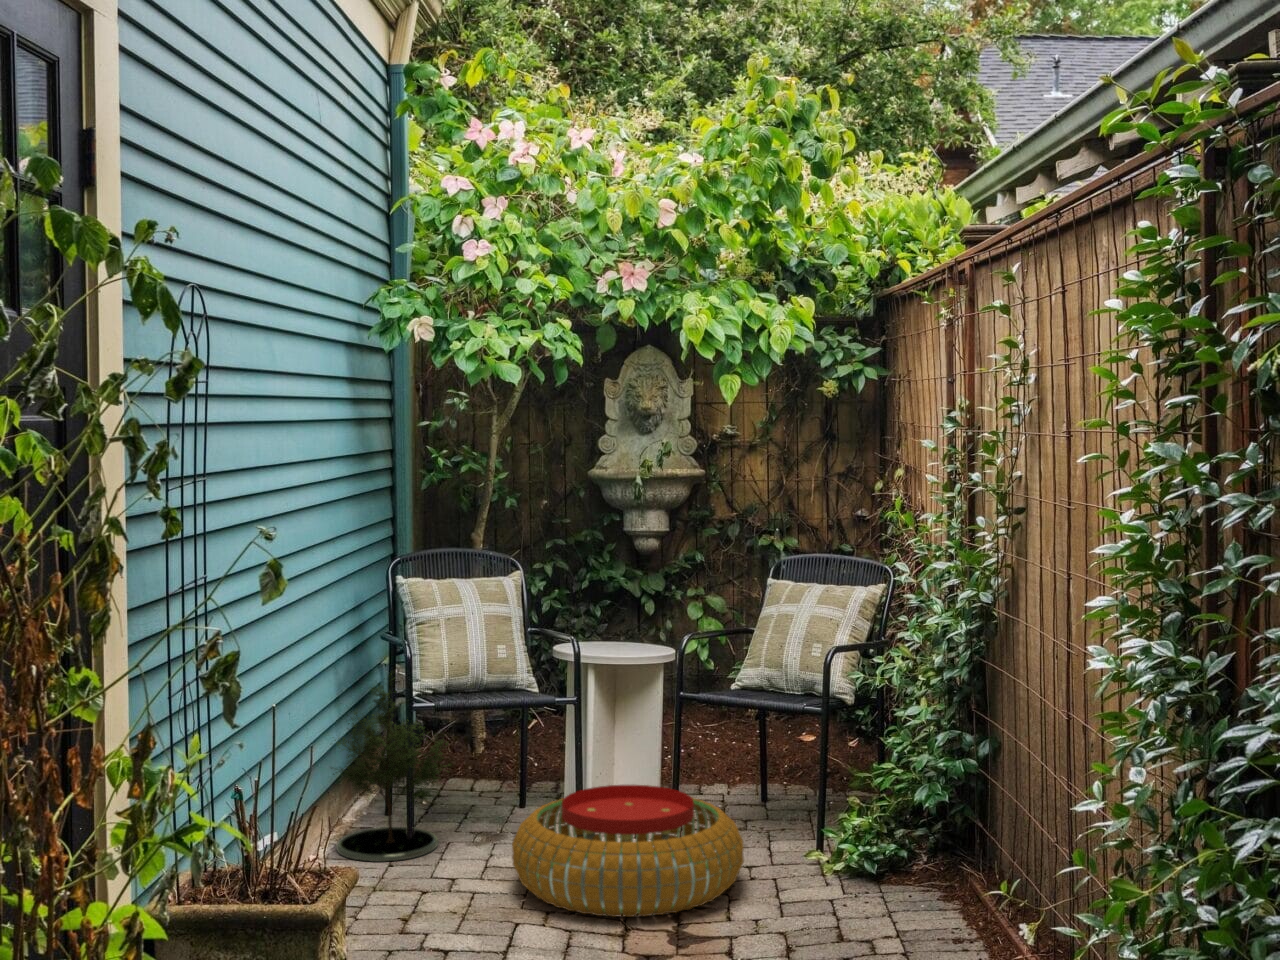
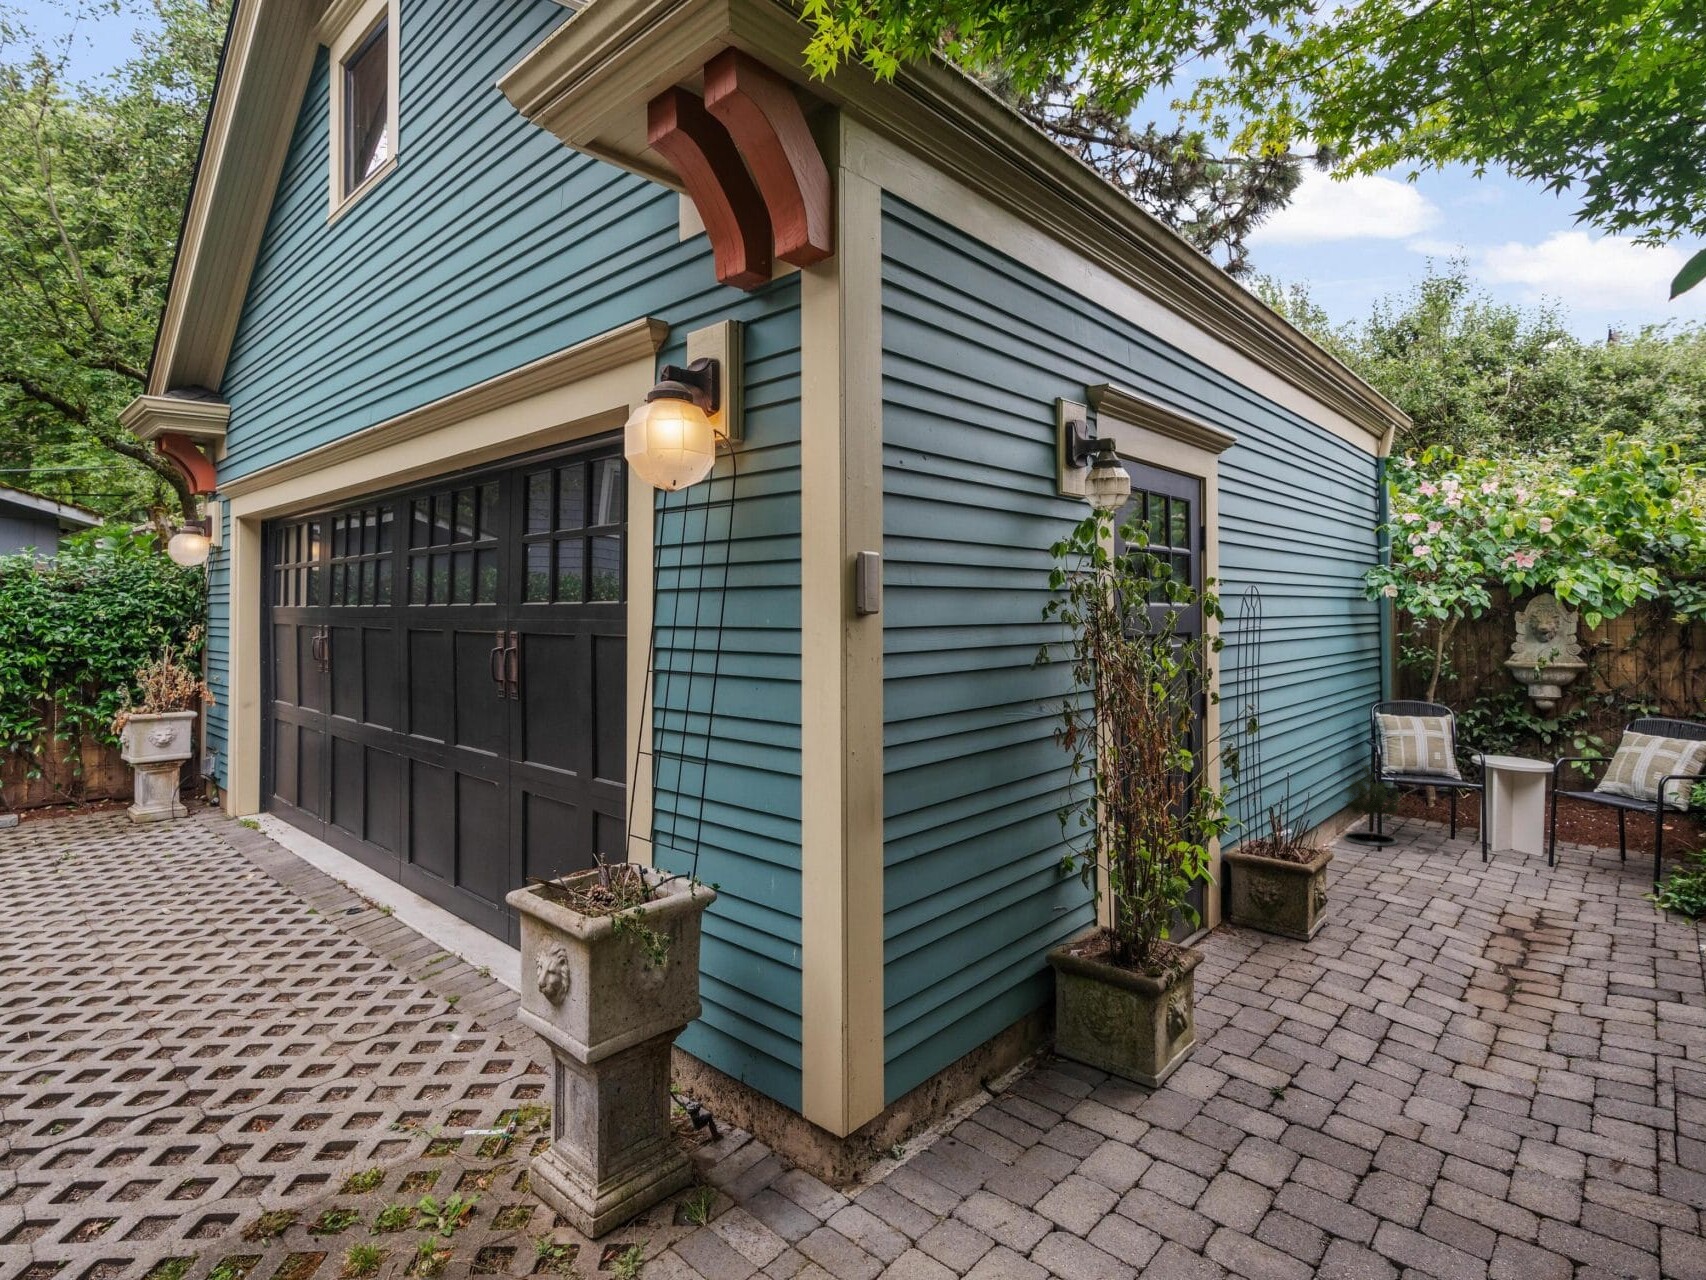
pouf: present [512,785,744,917] -> none [1435,823,1578,886]

